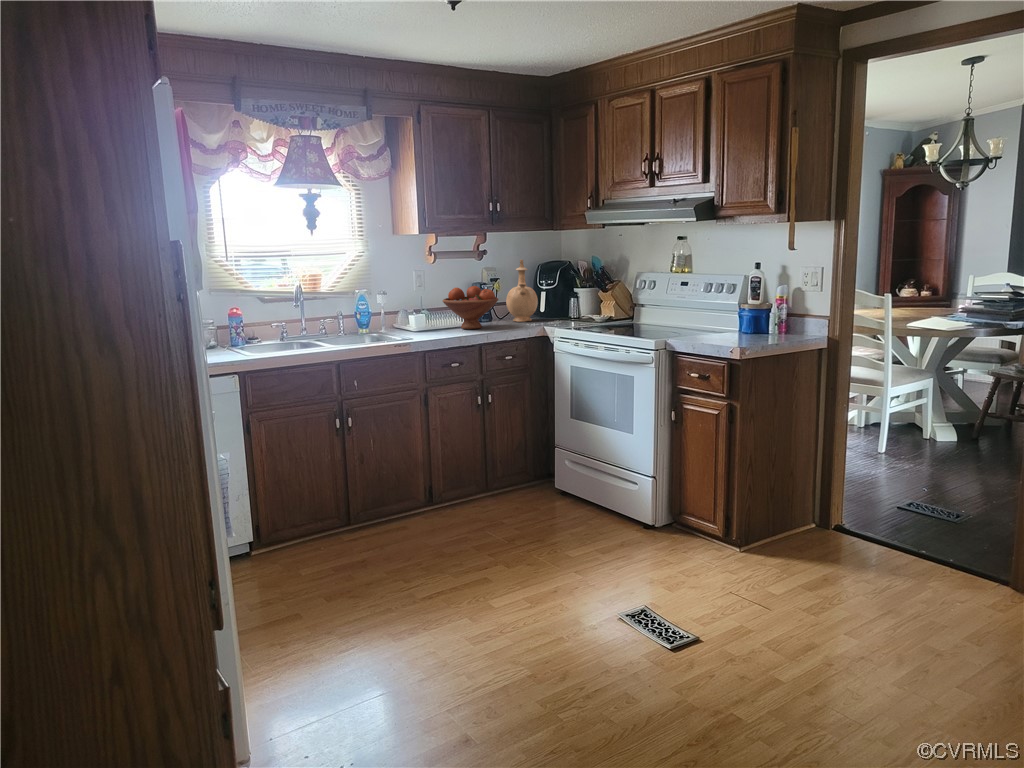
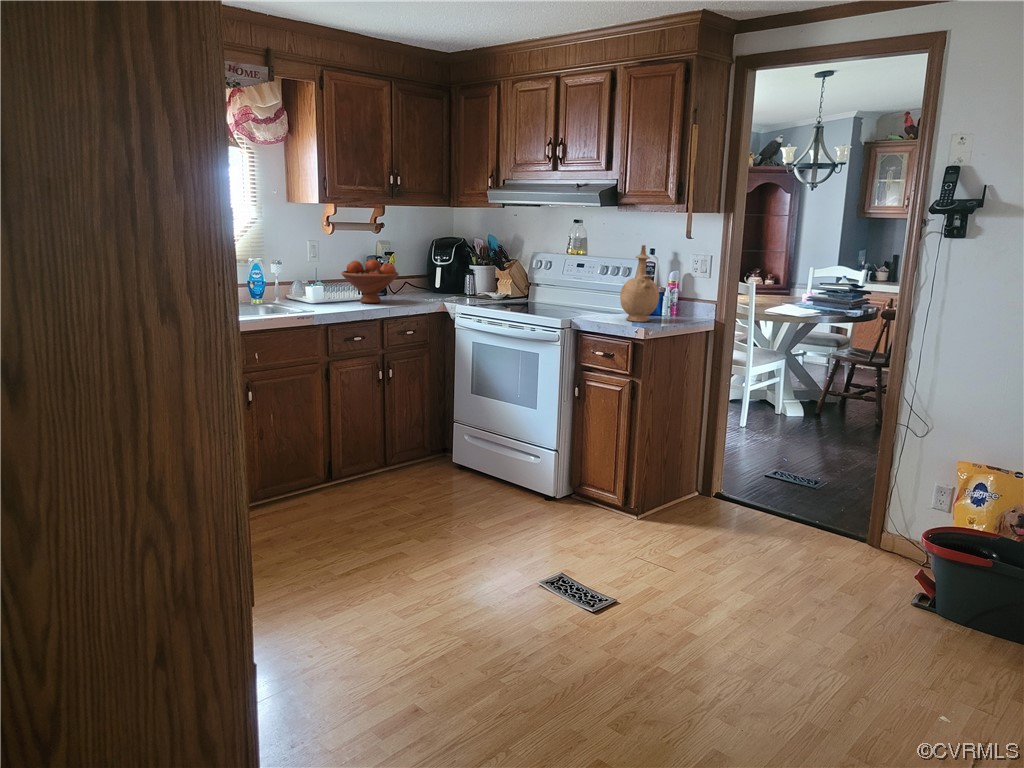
vase: present [506,260,538,322] -> present [620,245,659,322]

